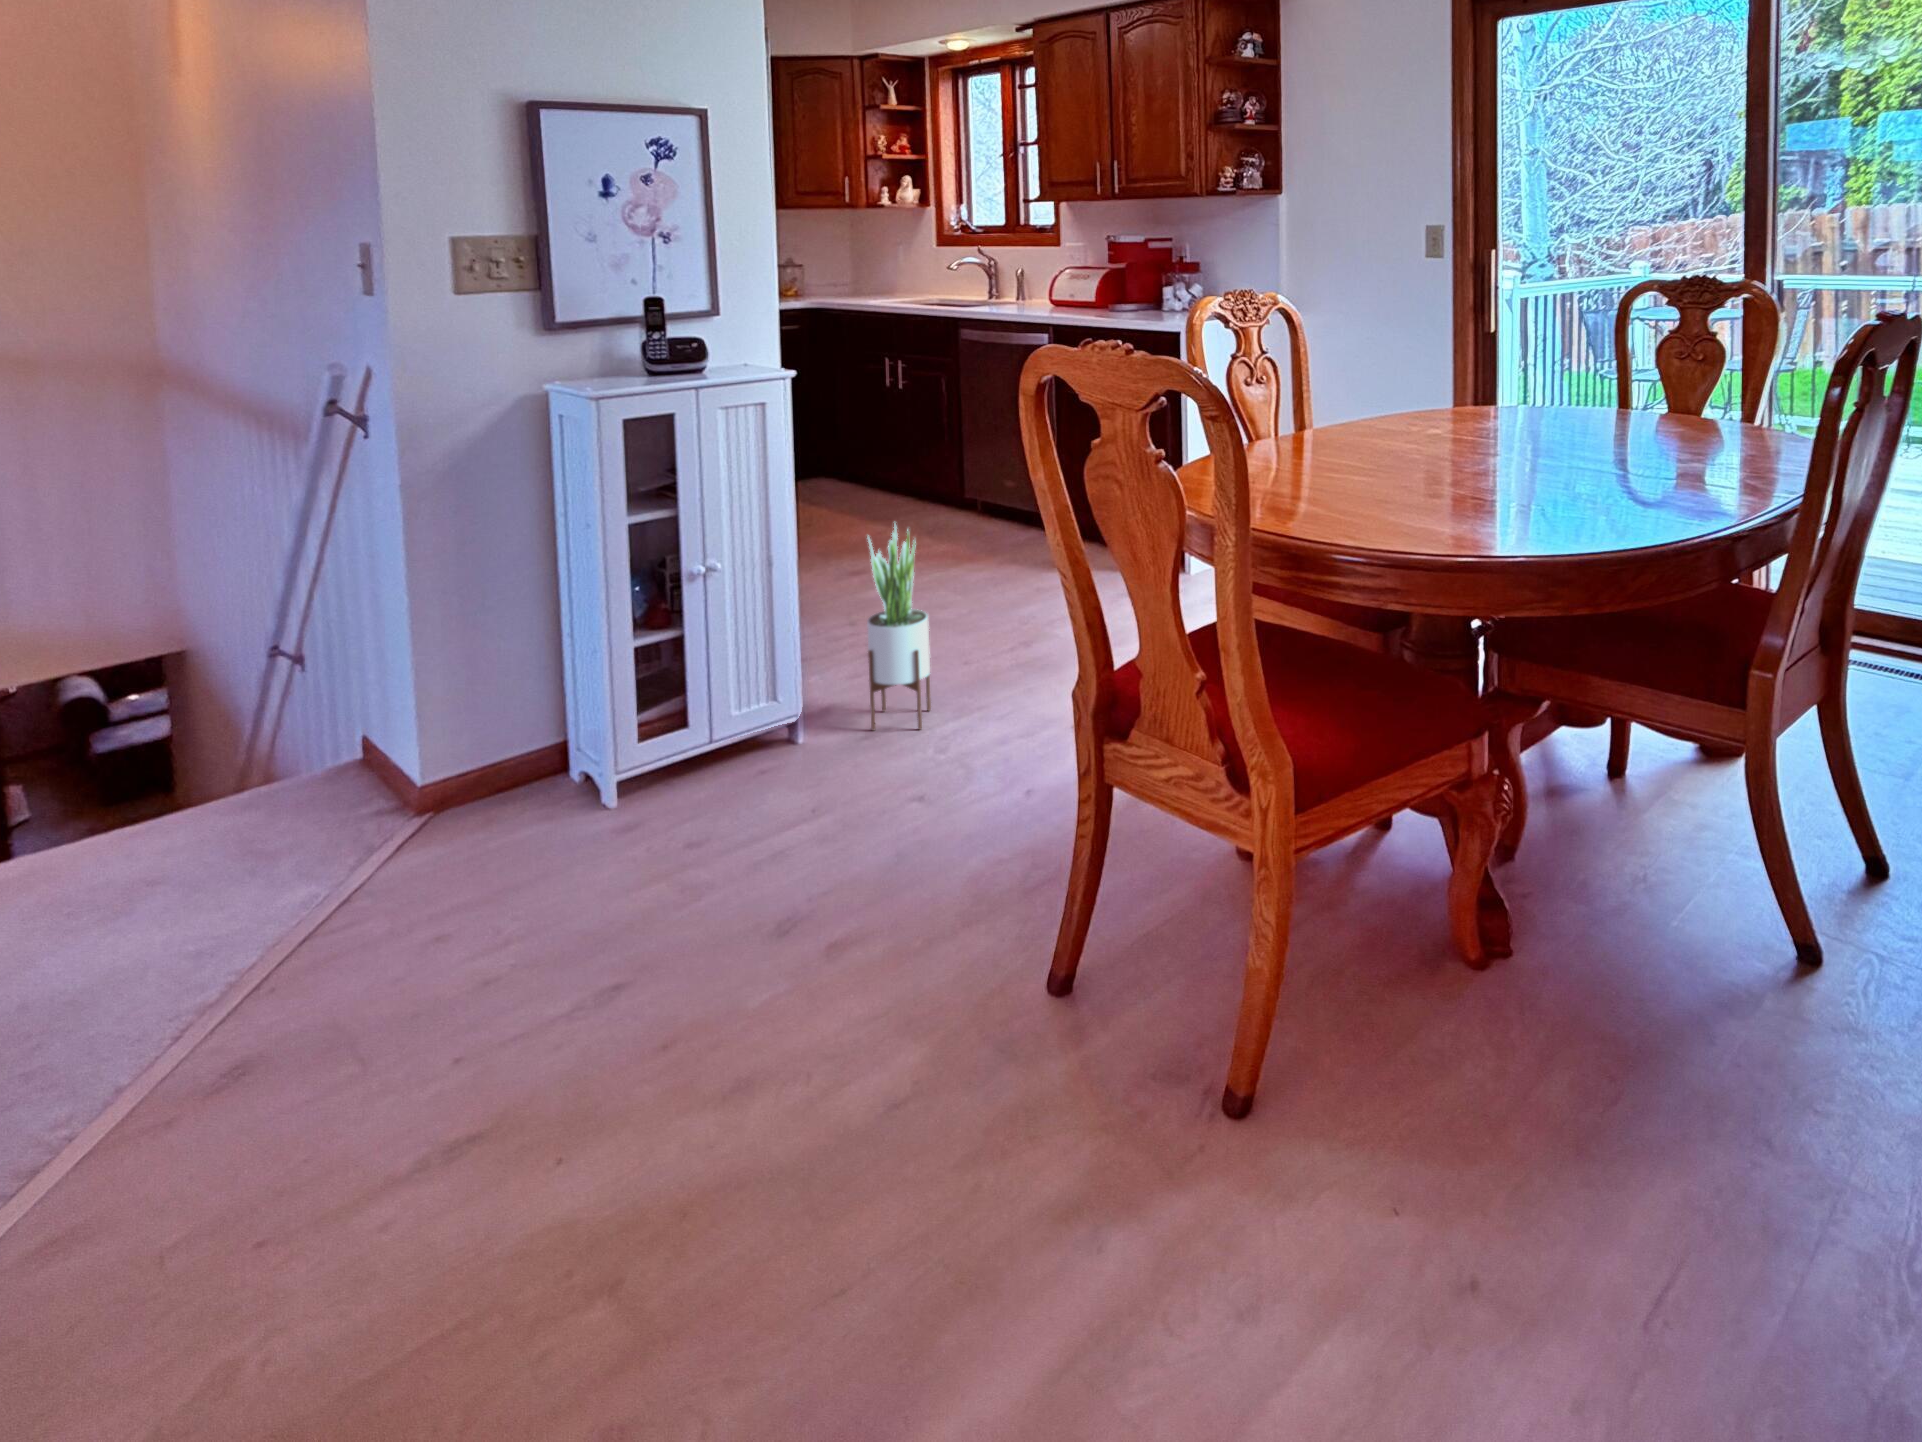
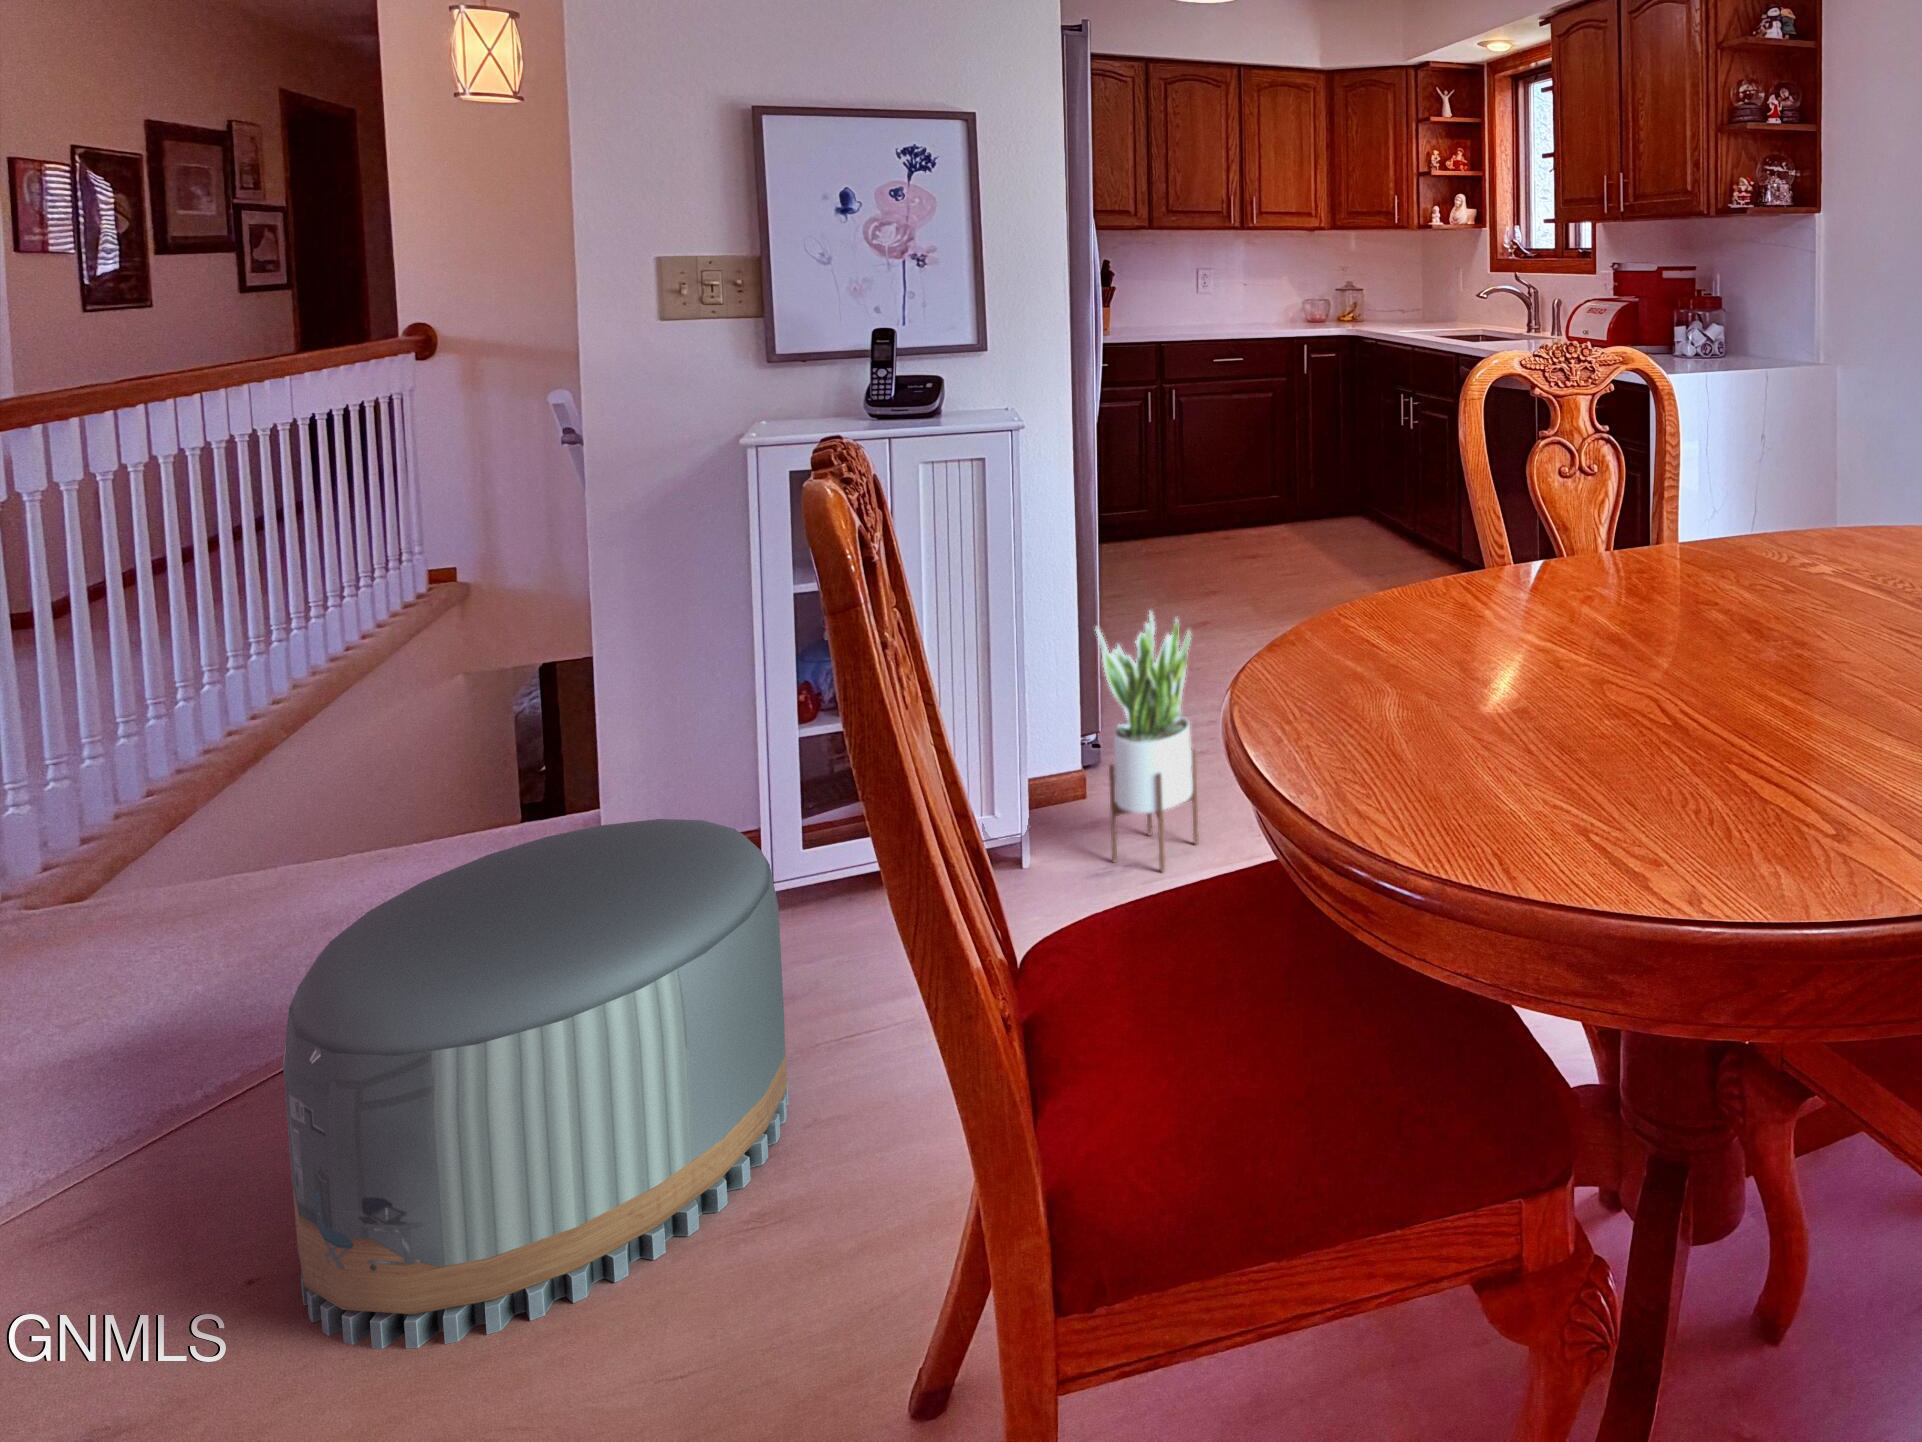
pouf: none [472,688,805,1055] -> present [283,819,788,1349]

